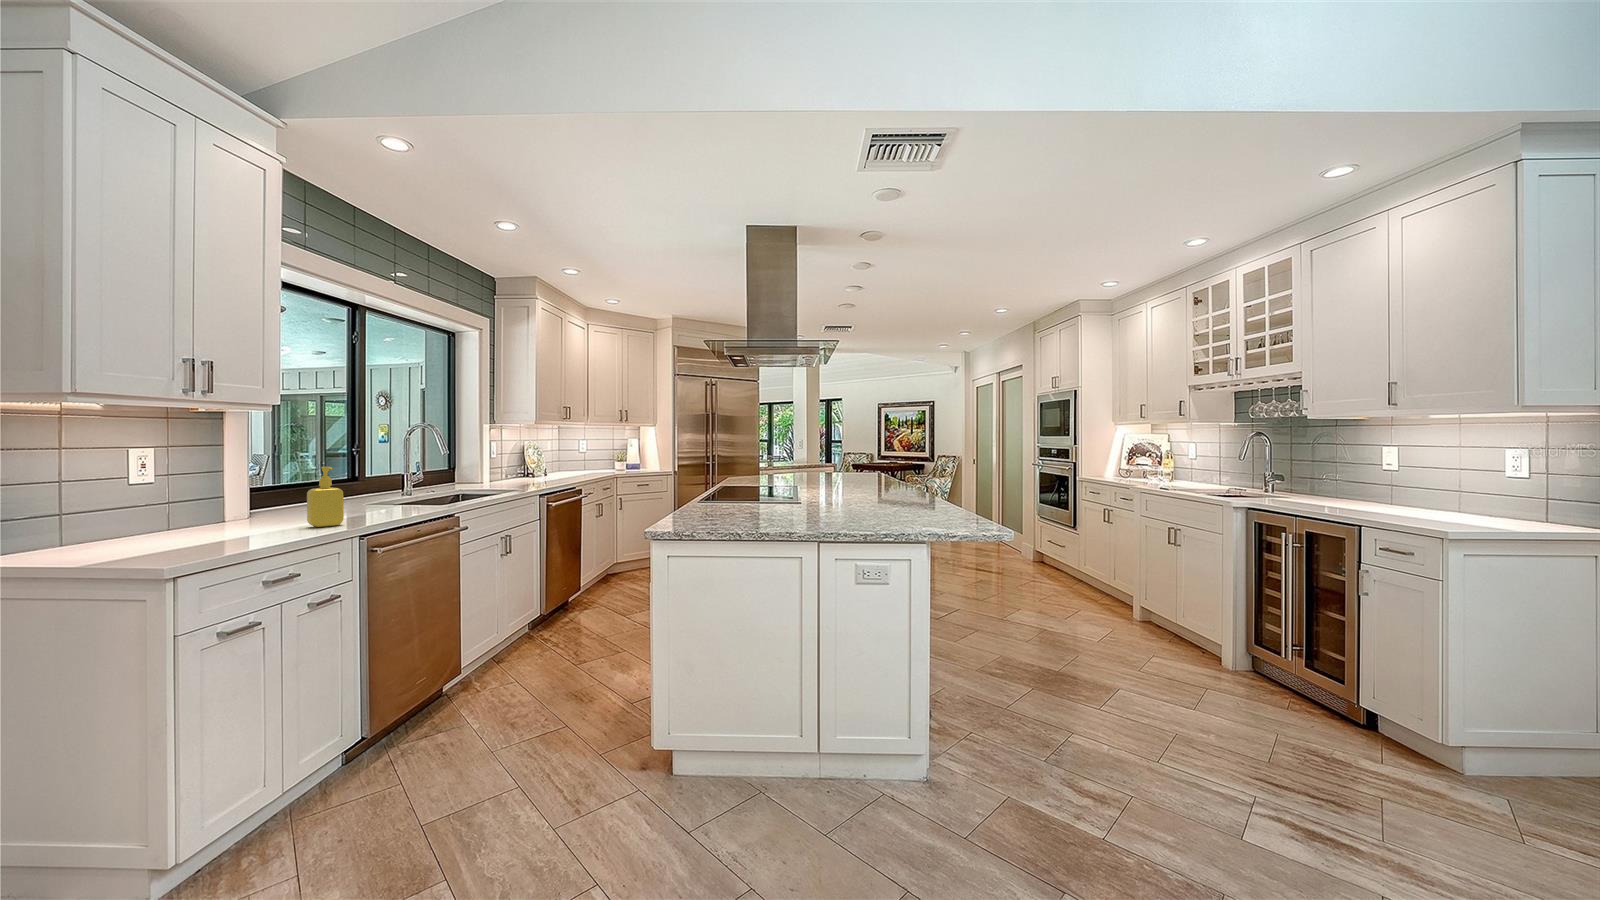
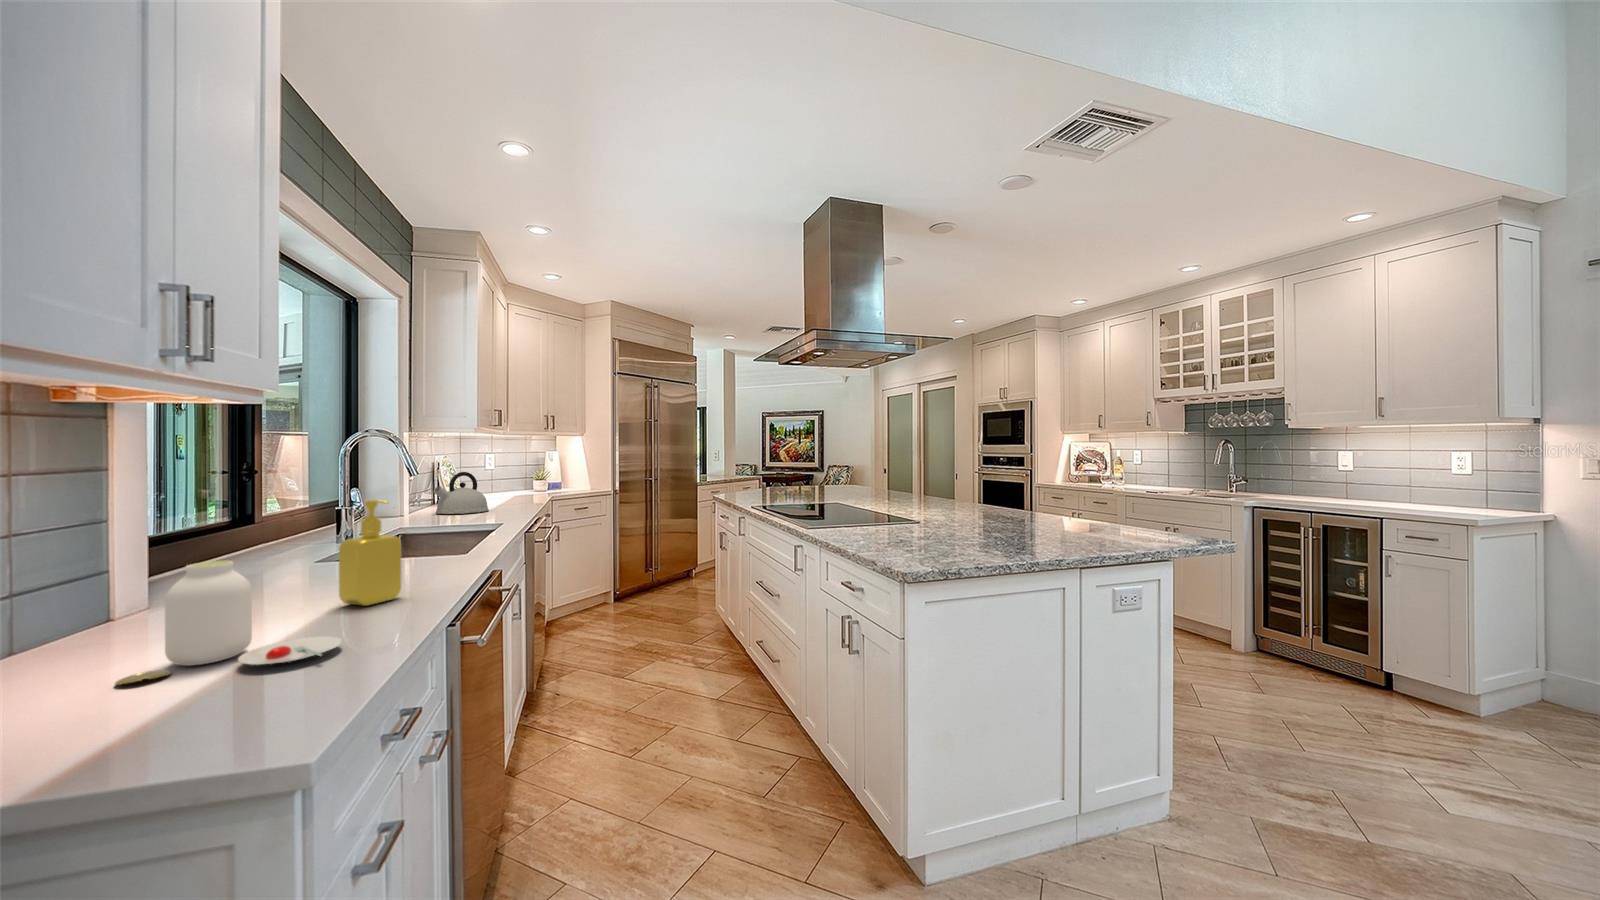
kettle: none [490,454,530,484] -> present [434,472,489,514]
jar: none [161,493,265,546] -> present [115,561,342,685]

